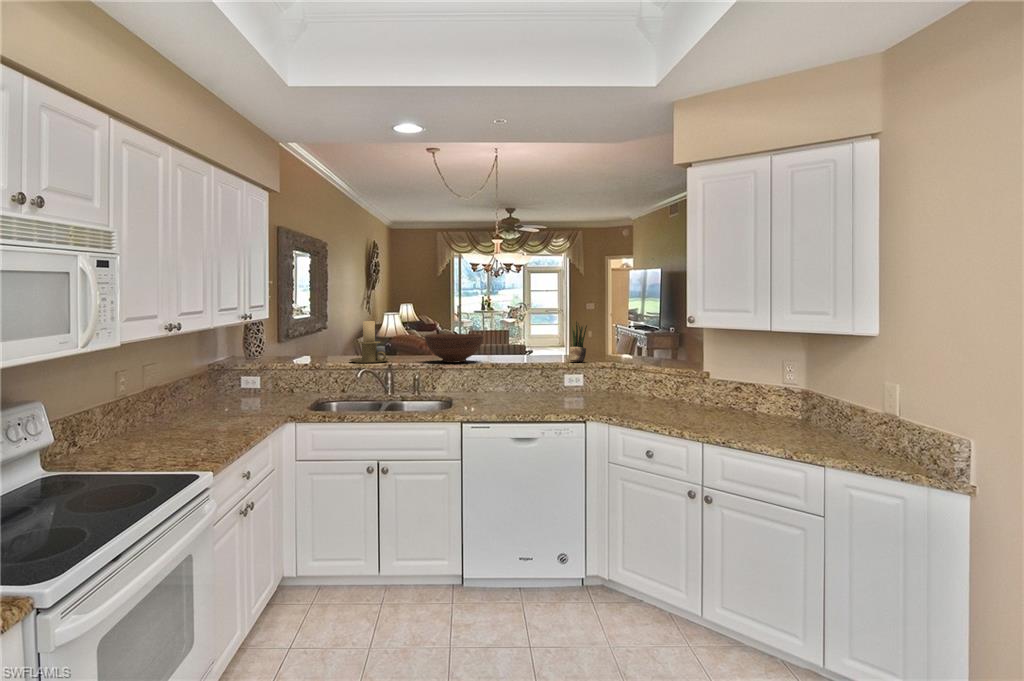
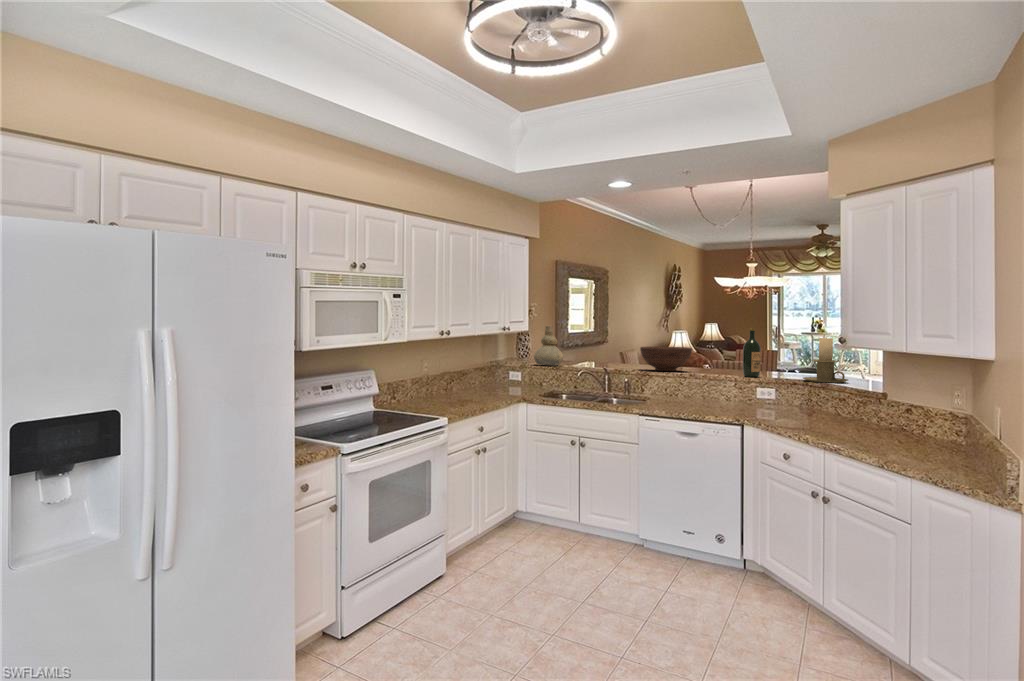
vase: none [282,312,323,364] -> present [534,326,563,366]
wine bottle: none [549,312,566,364] -> present [743,328,761,377]
candle holder: present [350,321,389,363] -> present [803,338,848,383]
potted plant: present [569,322,587,362] -> none [771,337,790,377]

